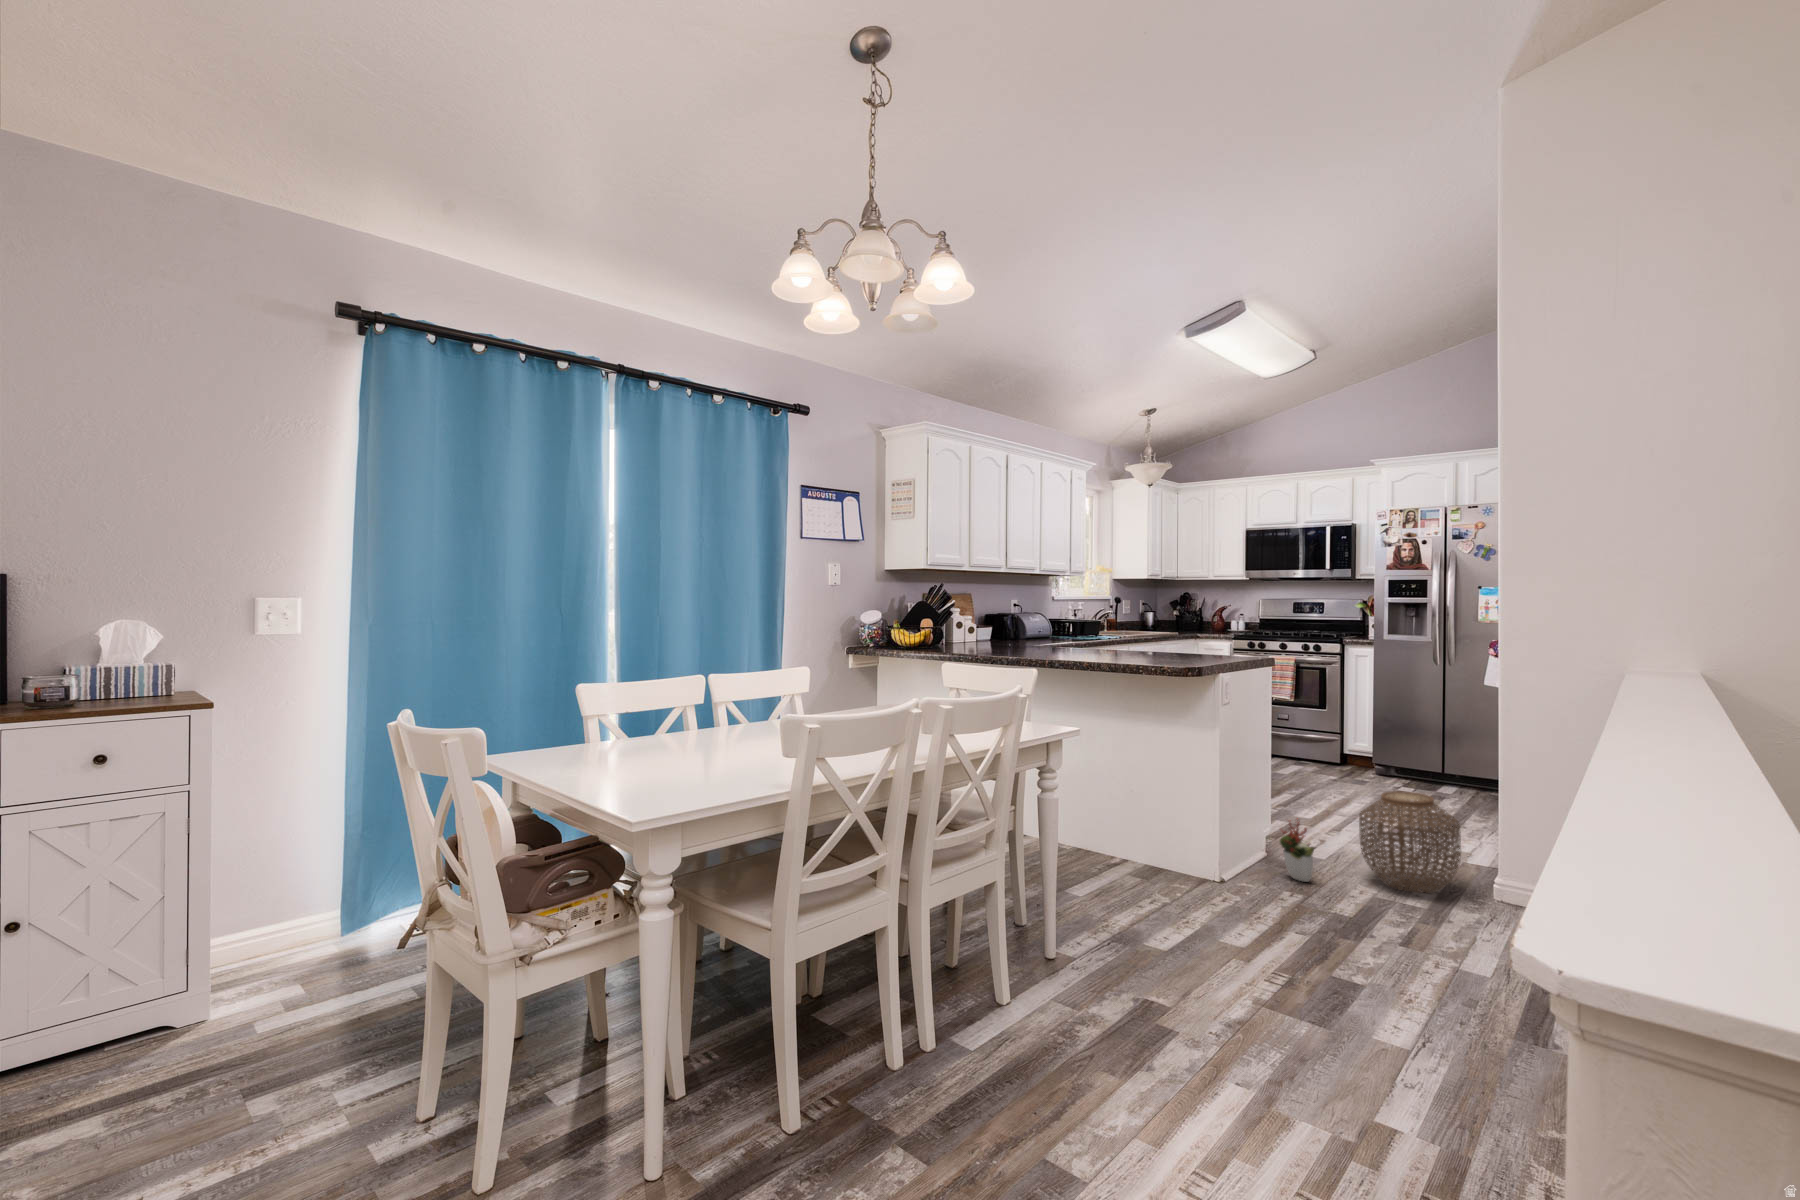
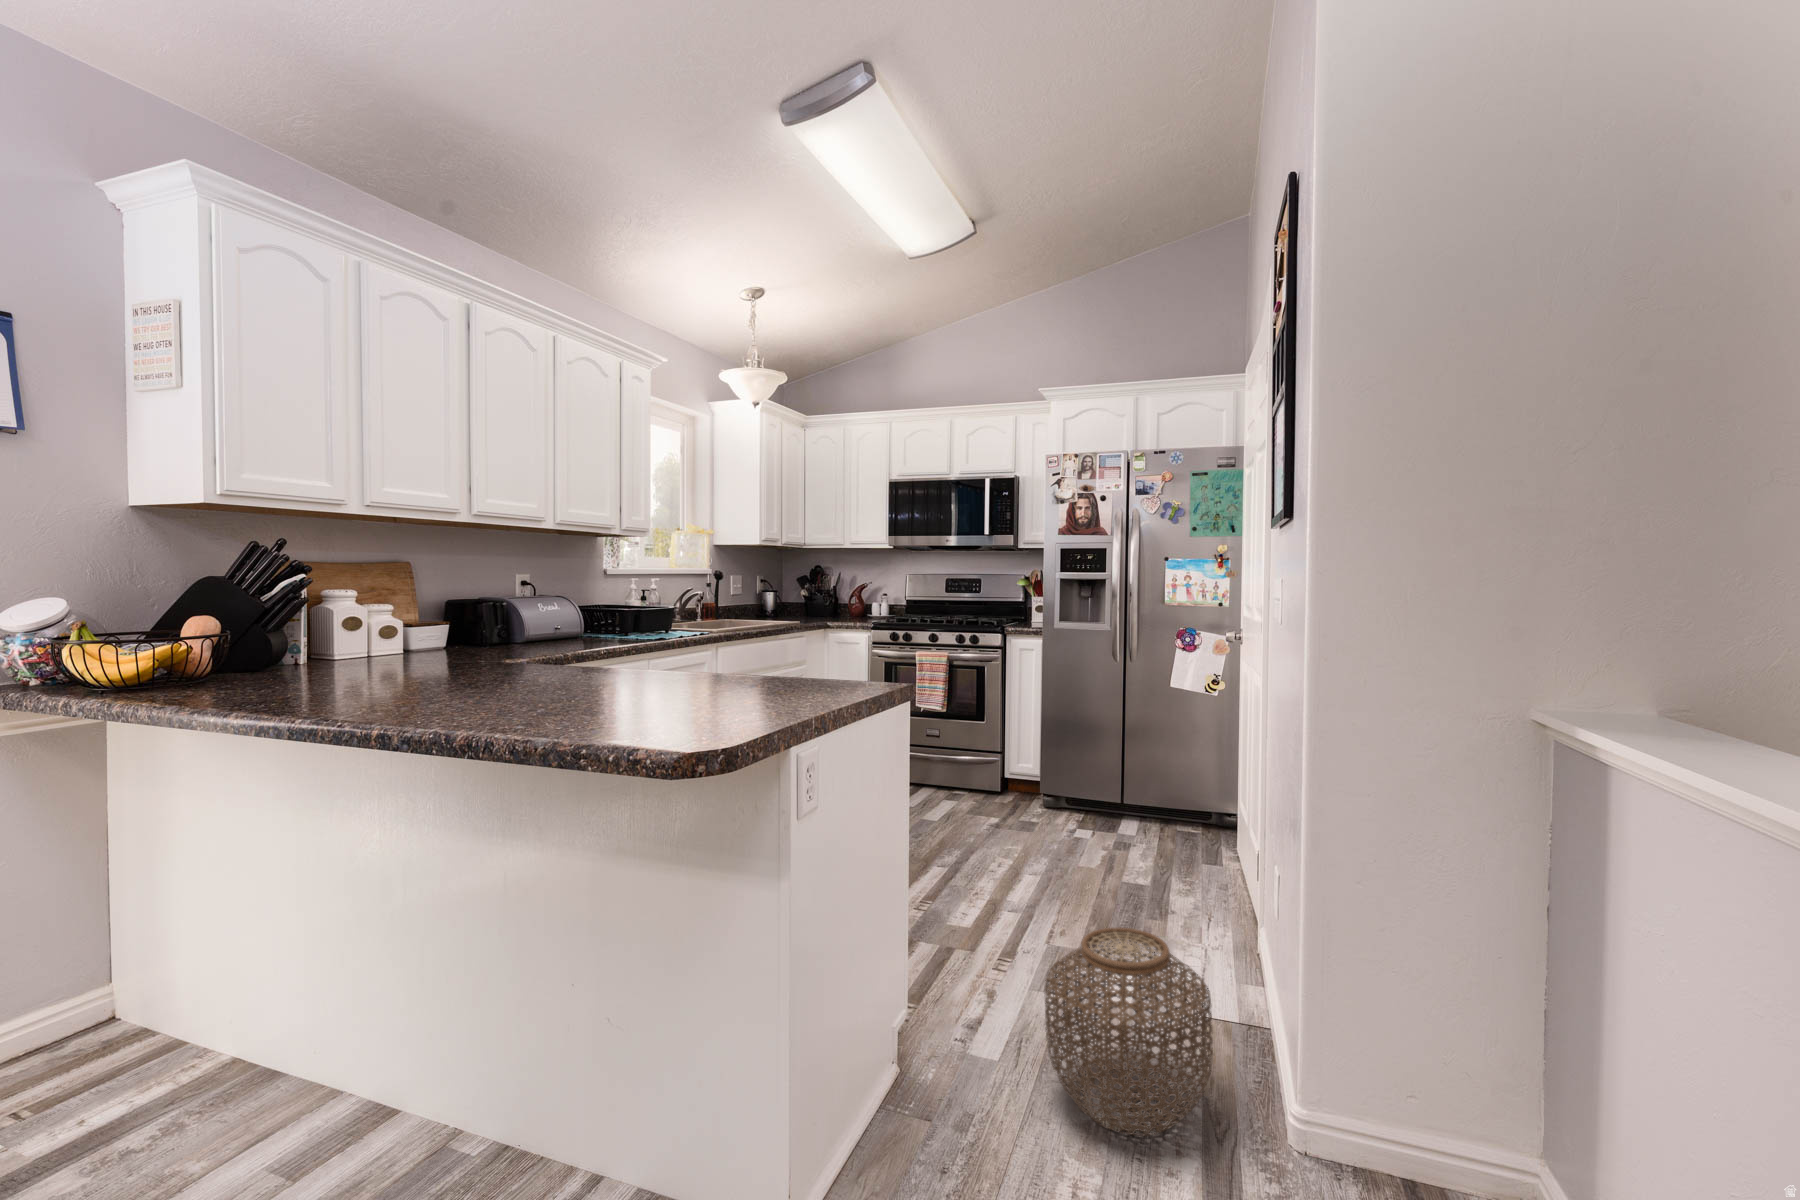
decorative plant: present [1280,818,1314,882] -> none [905,1010,968,1146]

